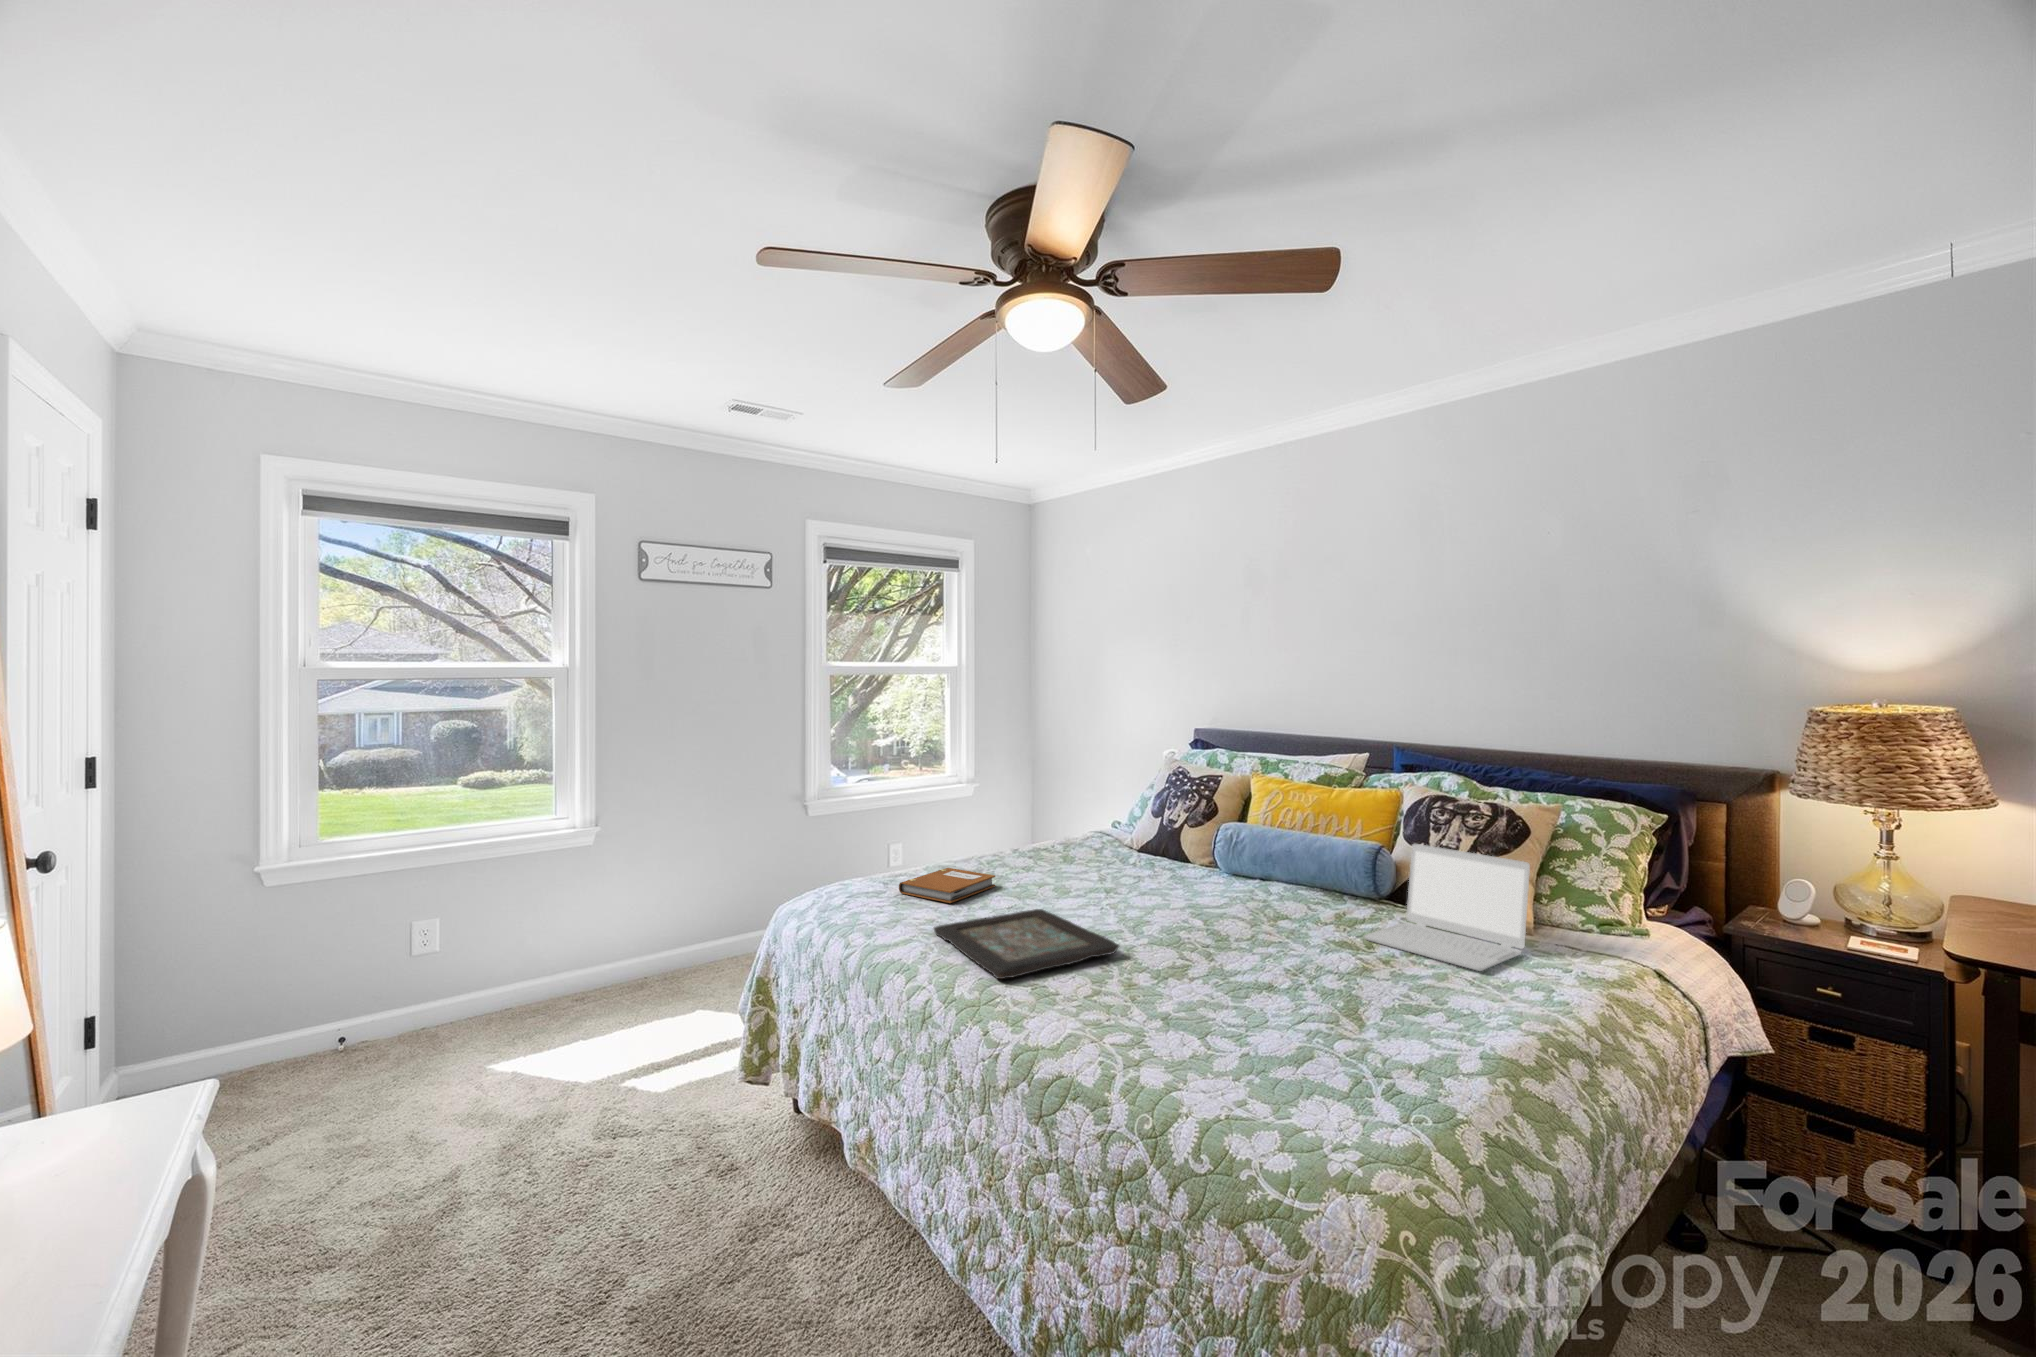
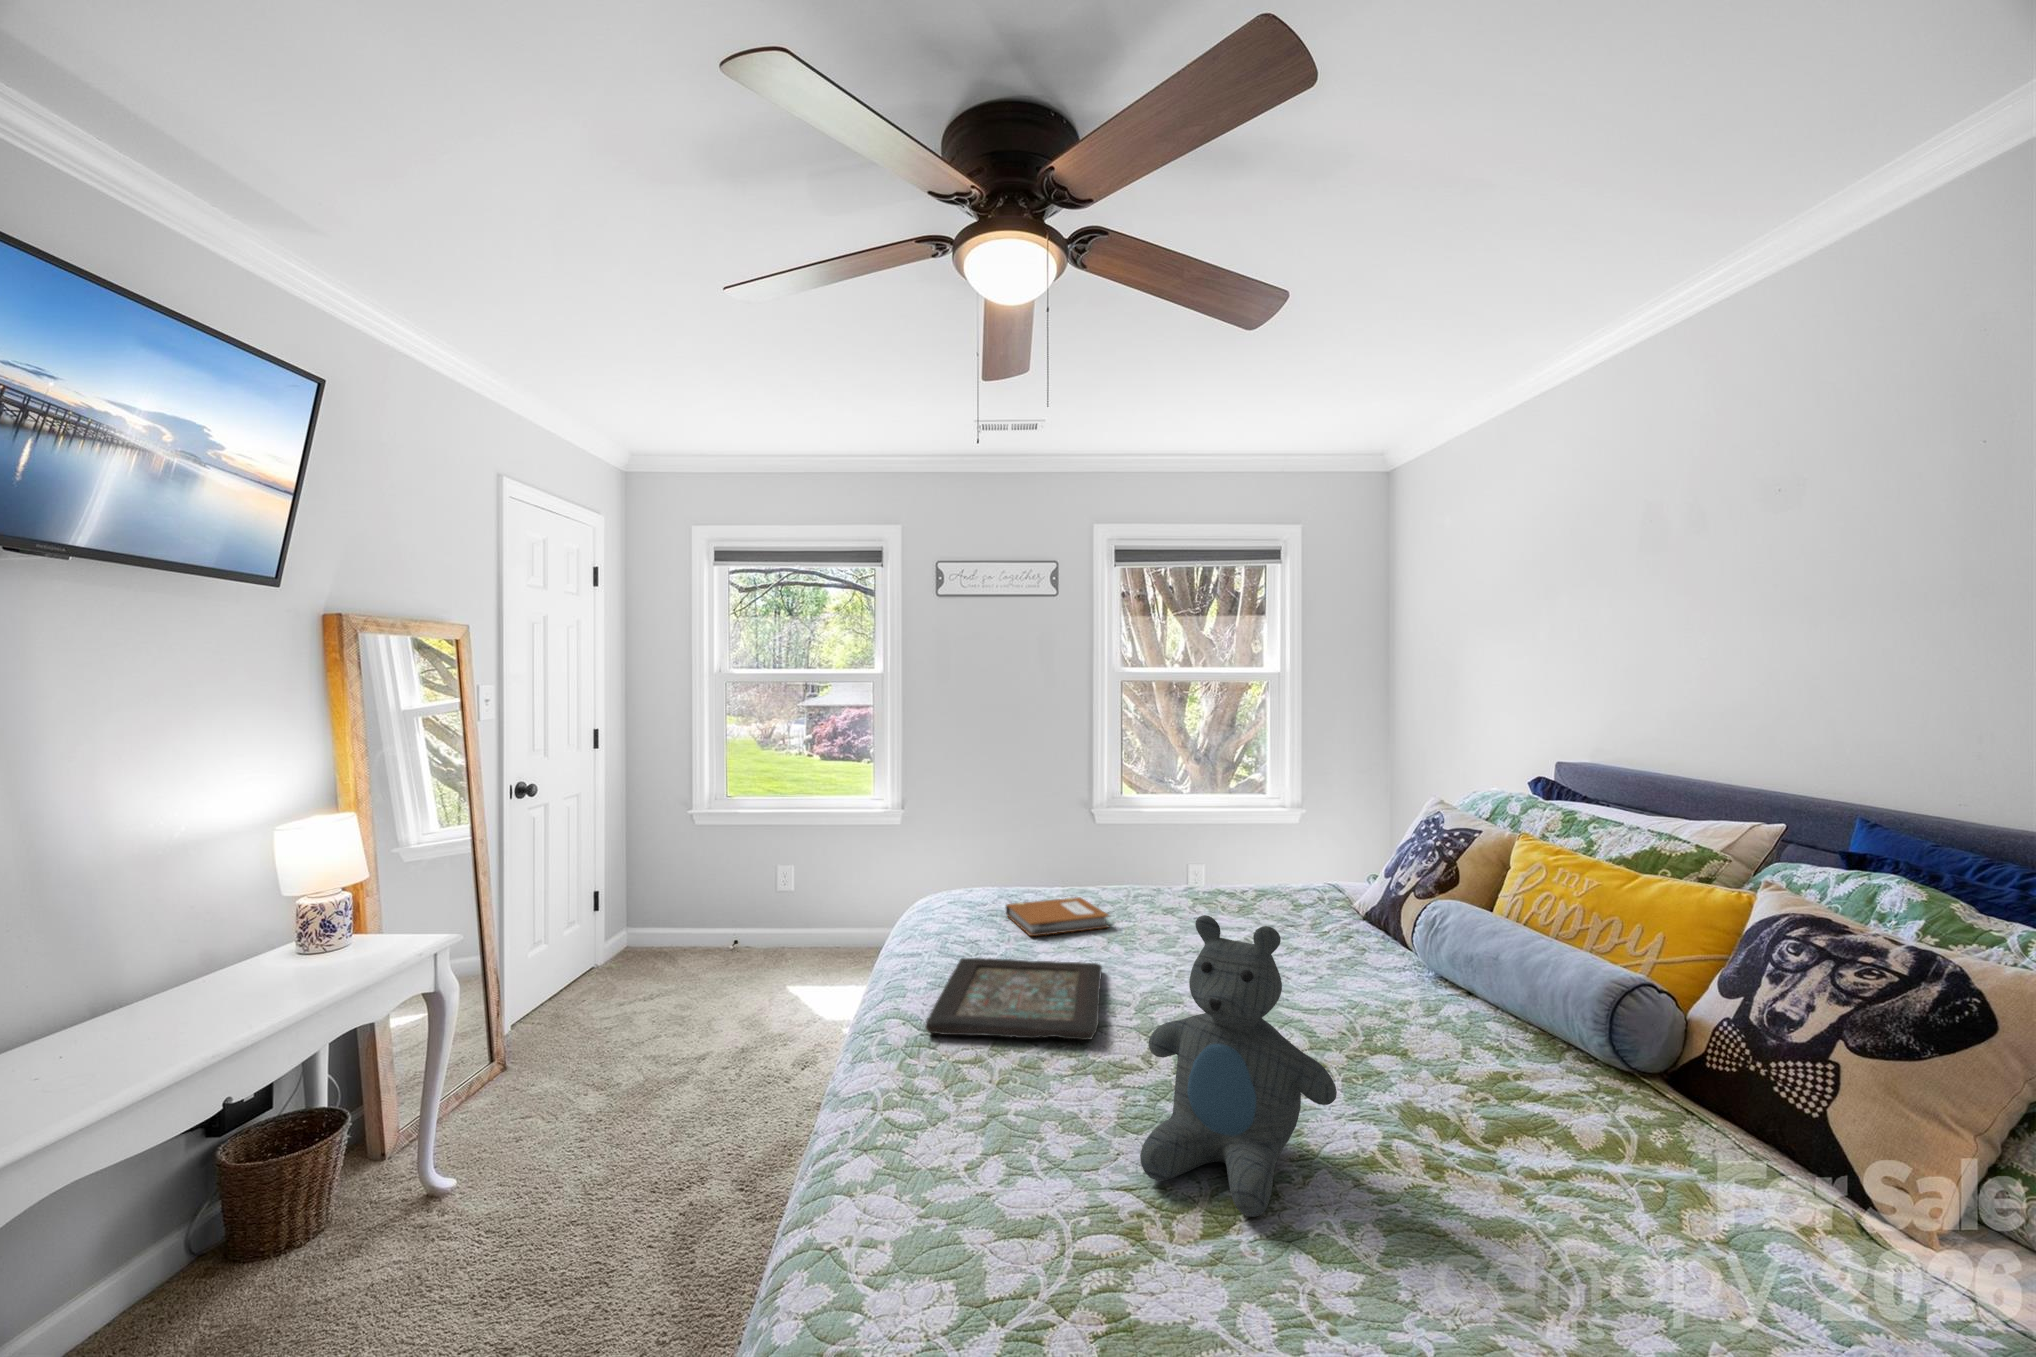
teddy bear: none [1215,829,1346,1007] -> present [1140,915,1337,1217]
laptop: present [1364,844,1530,971] -> none [1494,993,1847,1270]

